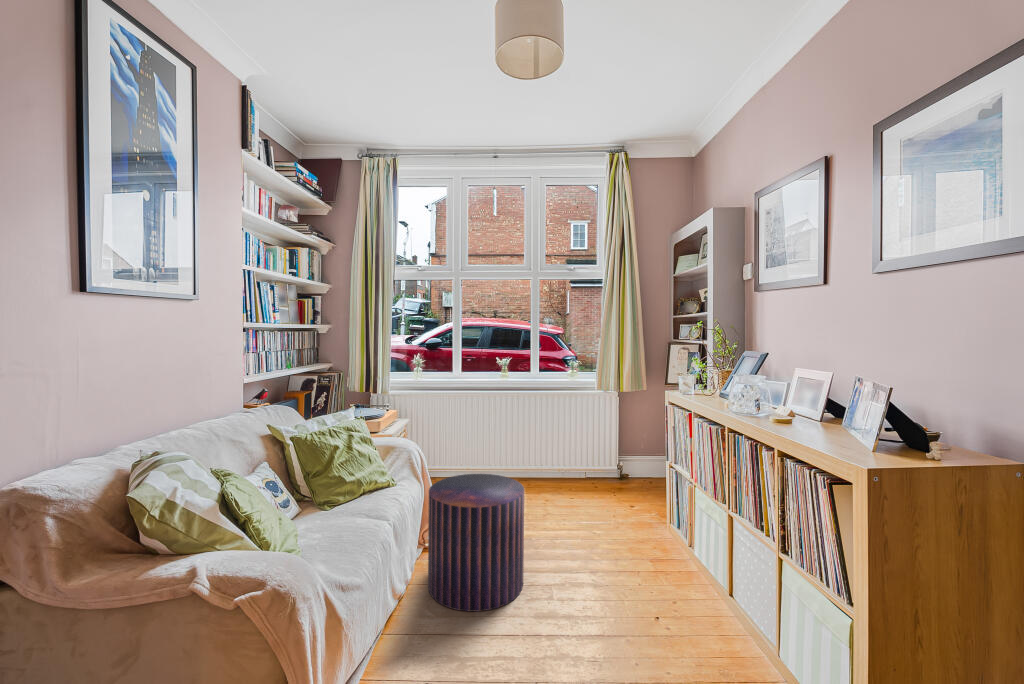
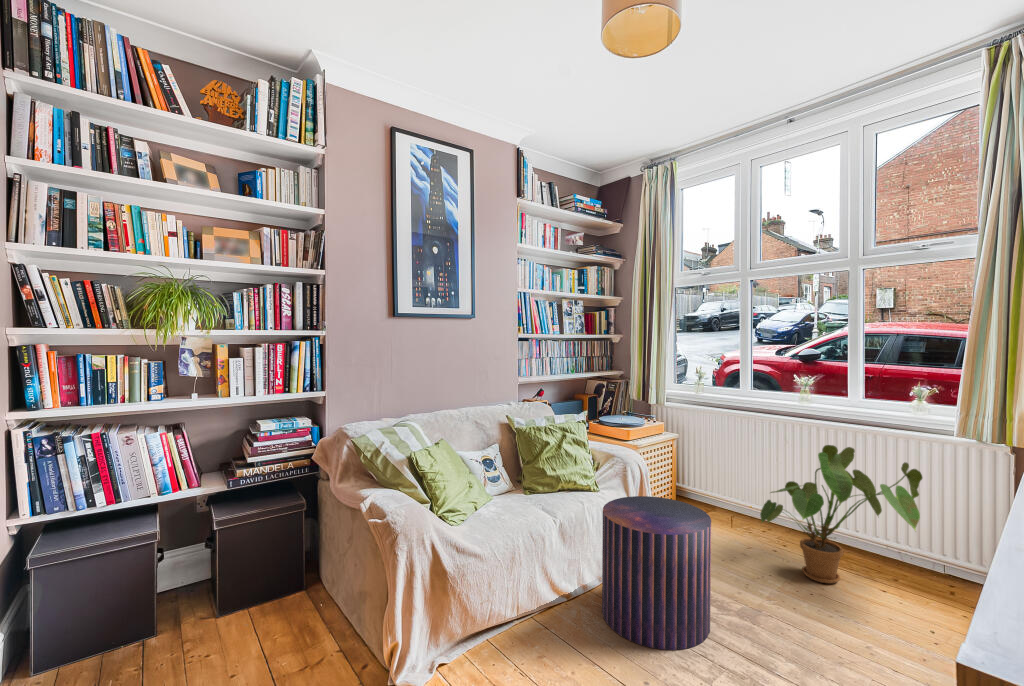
house plant: none [498,407,599,510] -> present [760,445,922,584]

